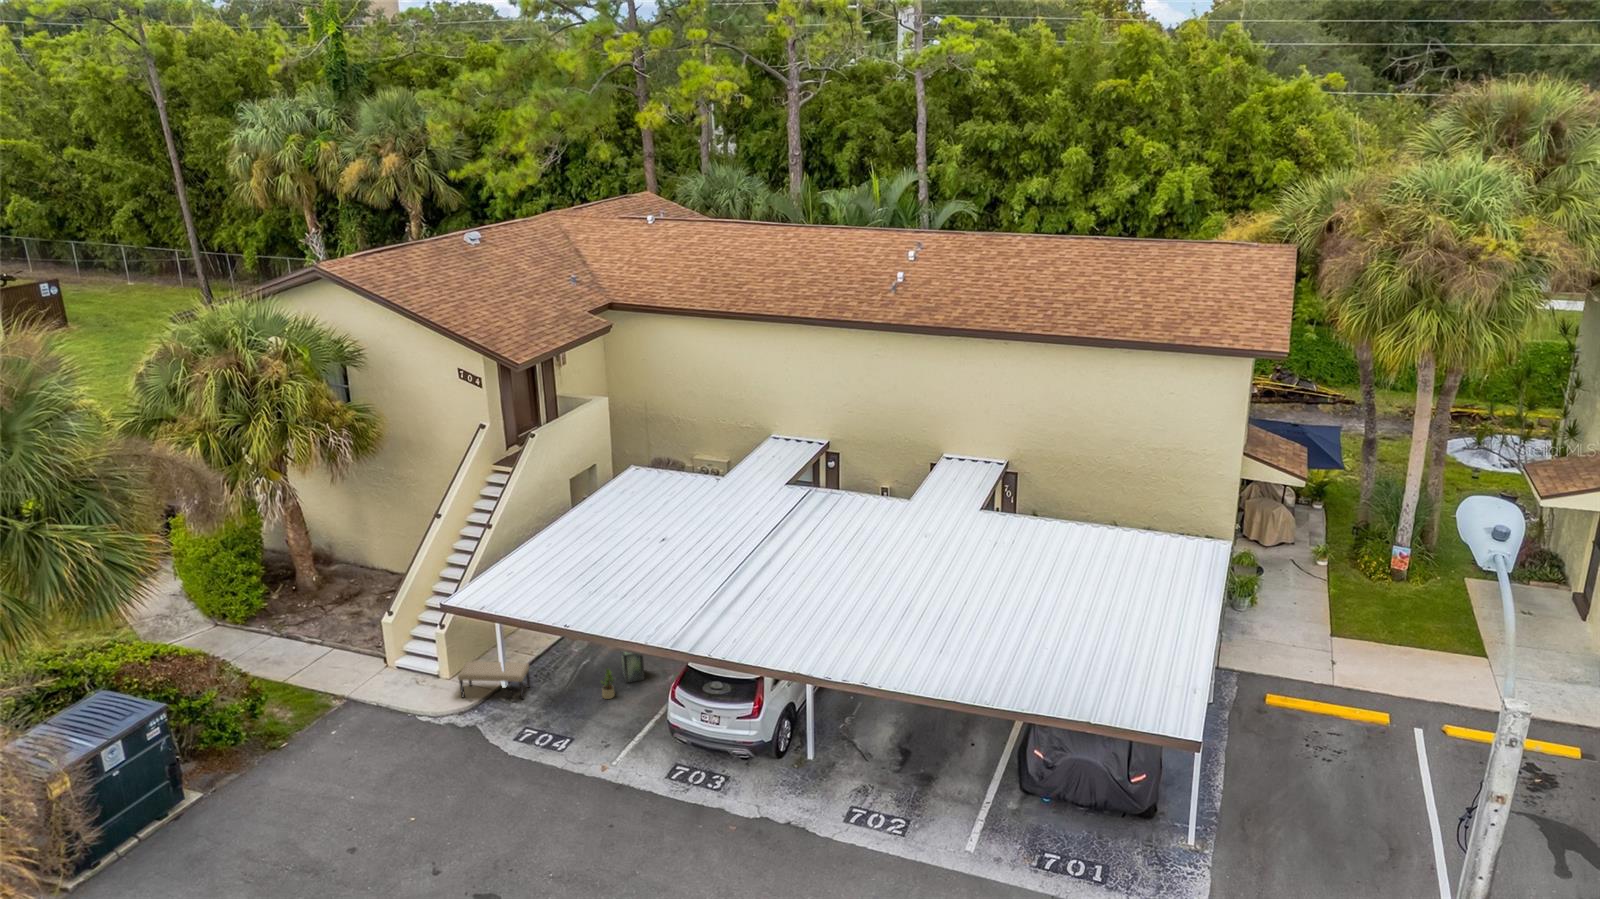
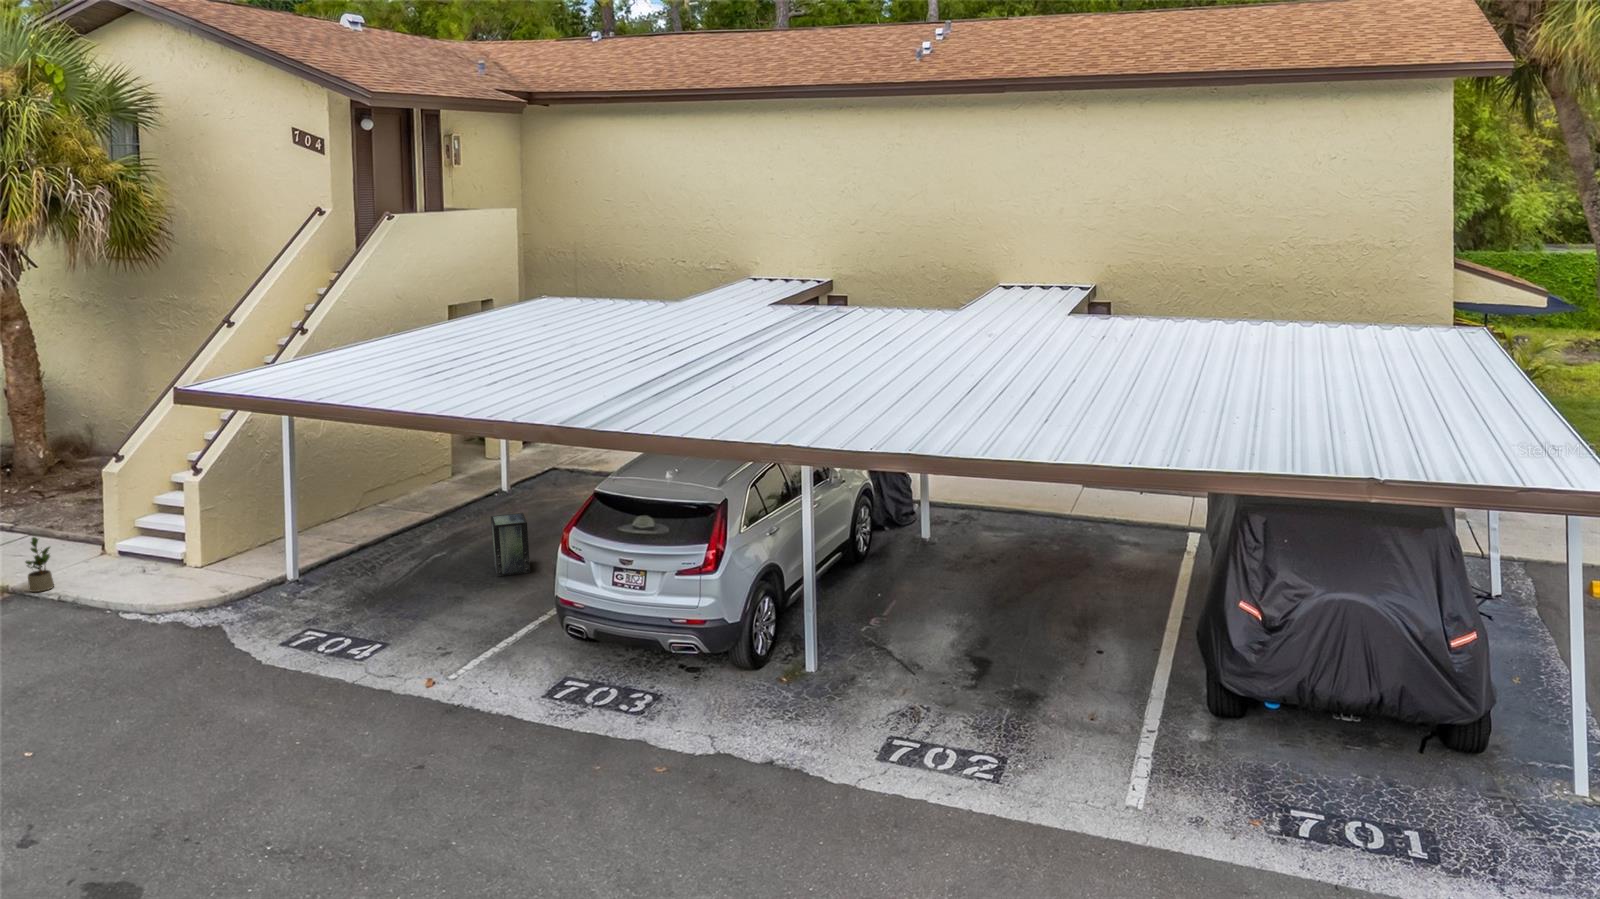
bench: present [458,662,530,699] -> none [203,534,334,594]
potted plant: present [601,669,615,699] -> present [26,537,54,592]

